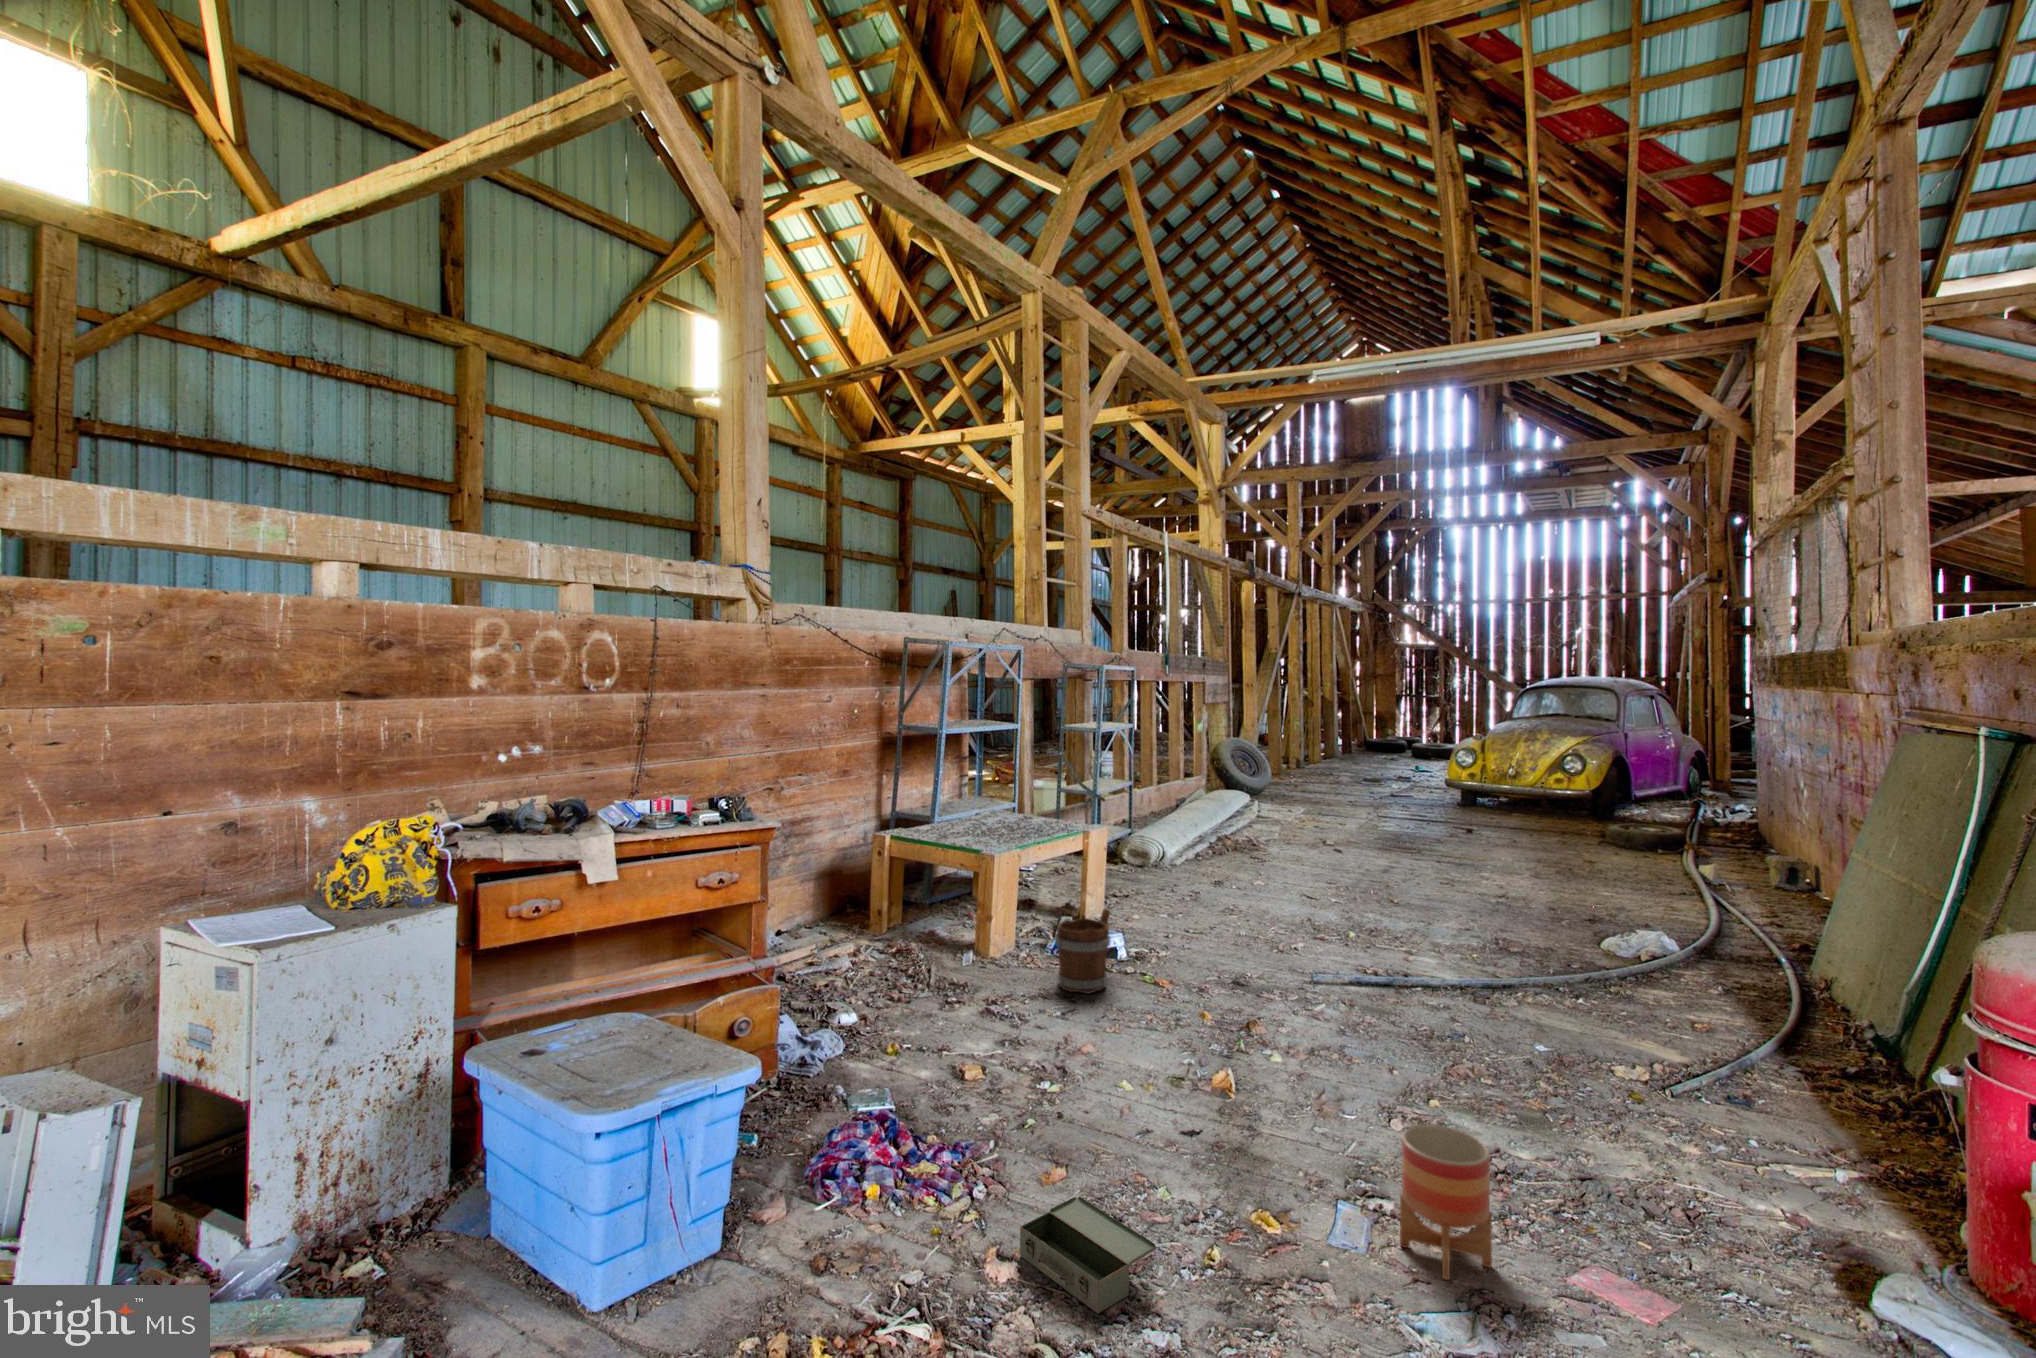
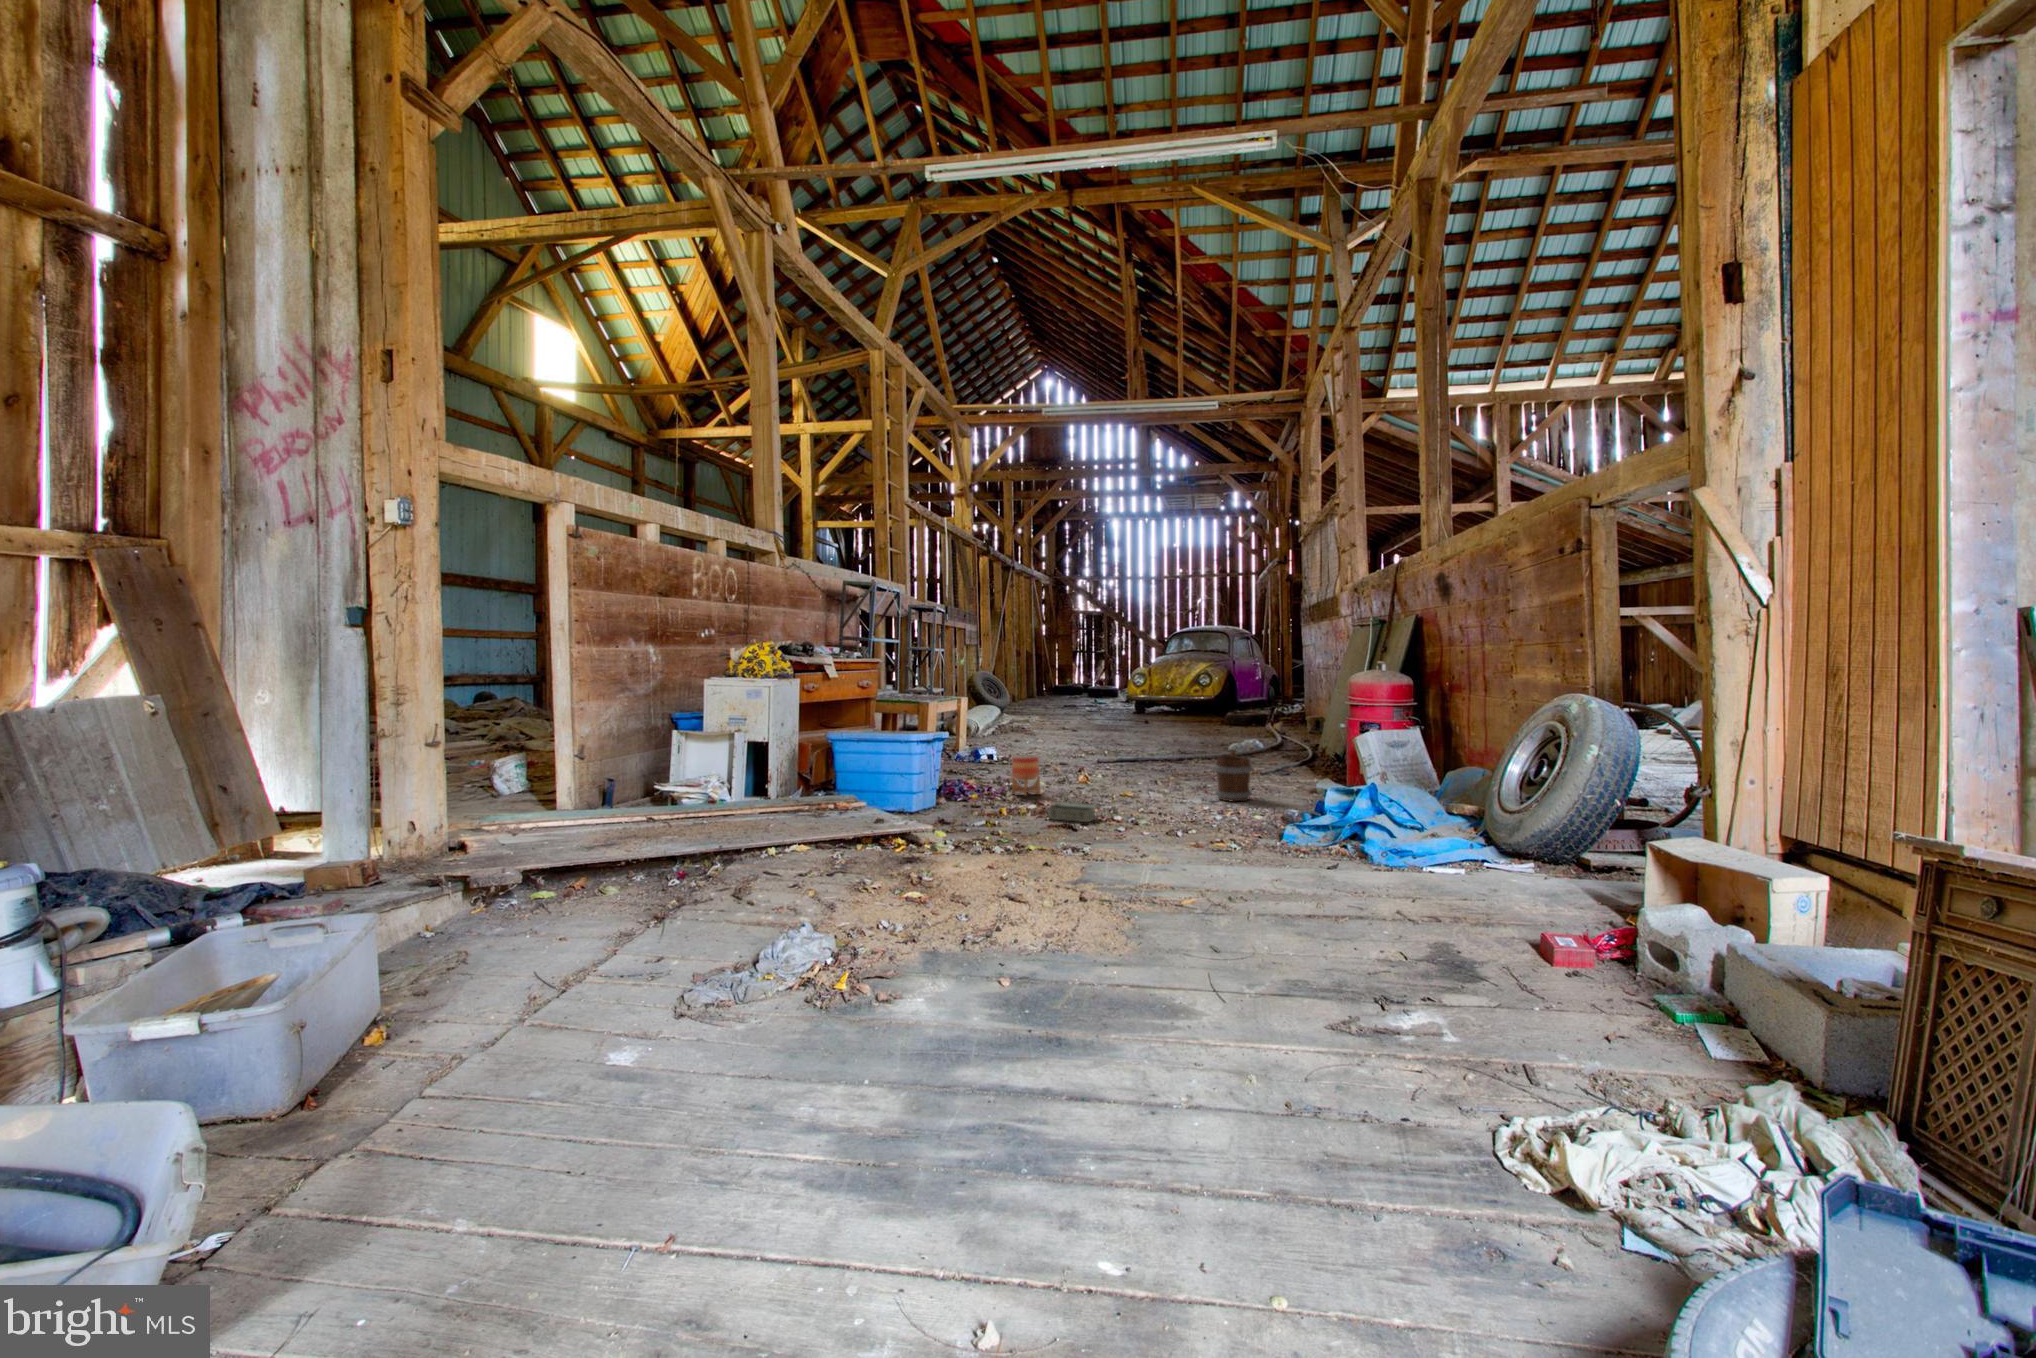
bucket: present [1055,909,1110,994] -> present [1213,751,1253,801]
planter: present [1400,1125,1492,1280] -> present [1012,754,1040,795]

